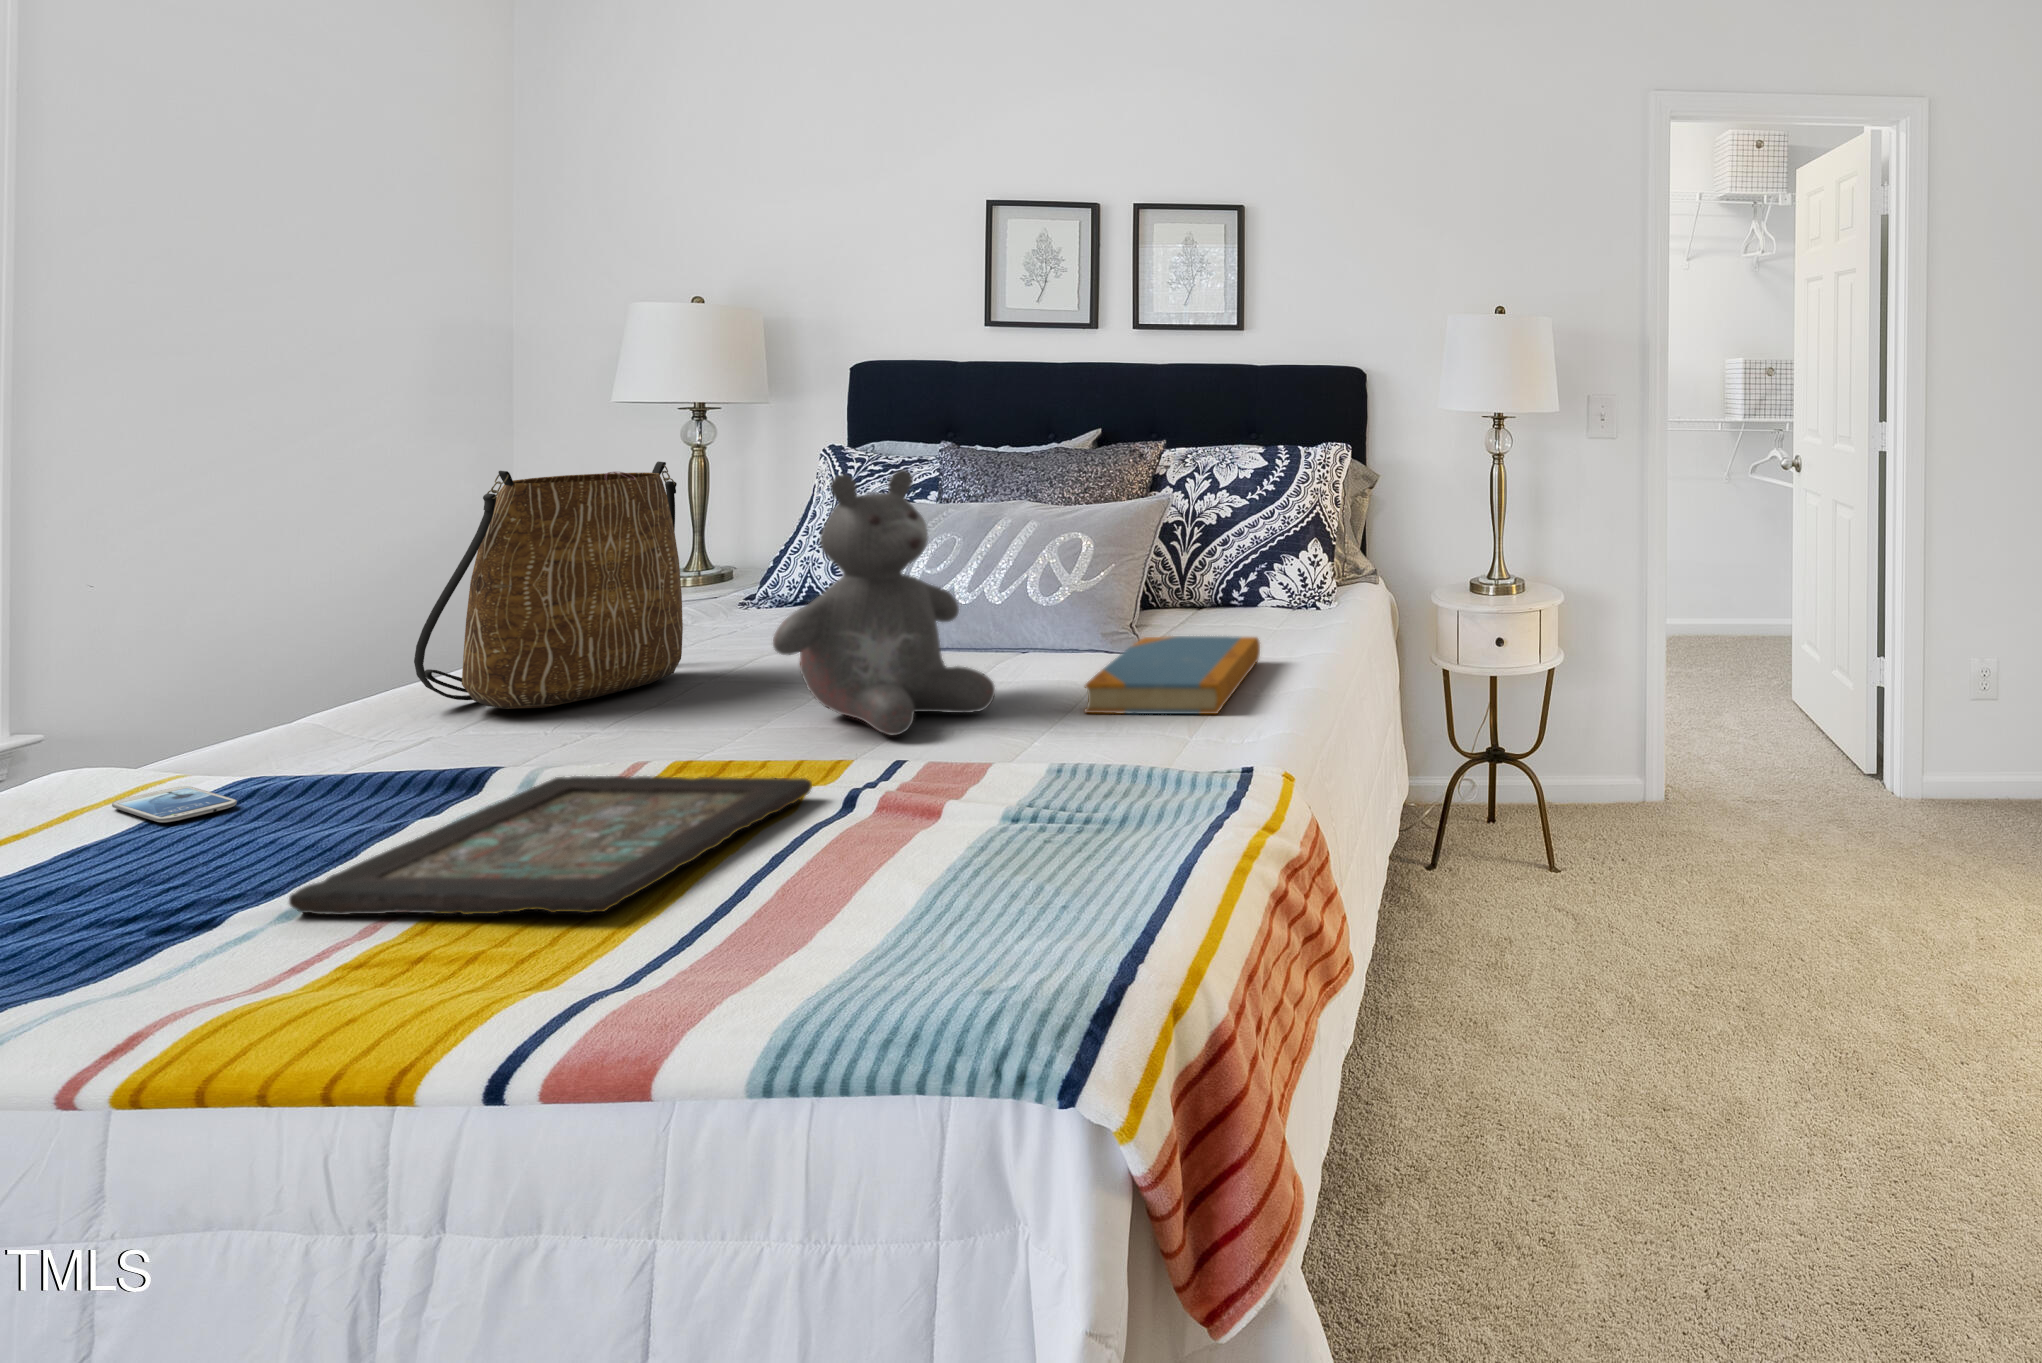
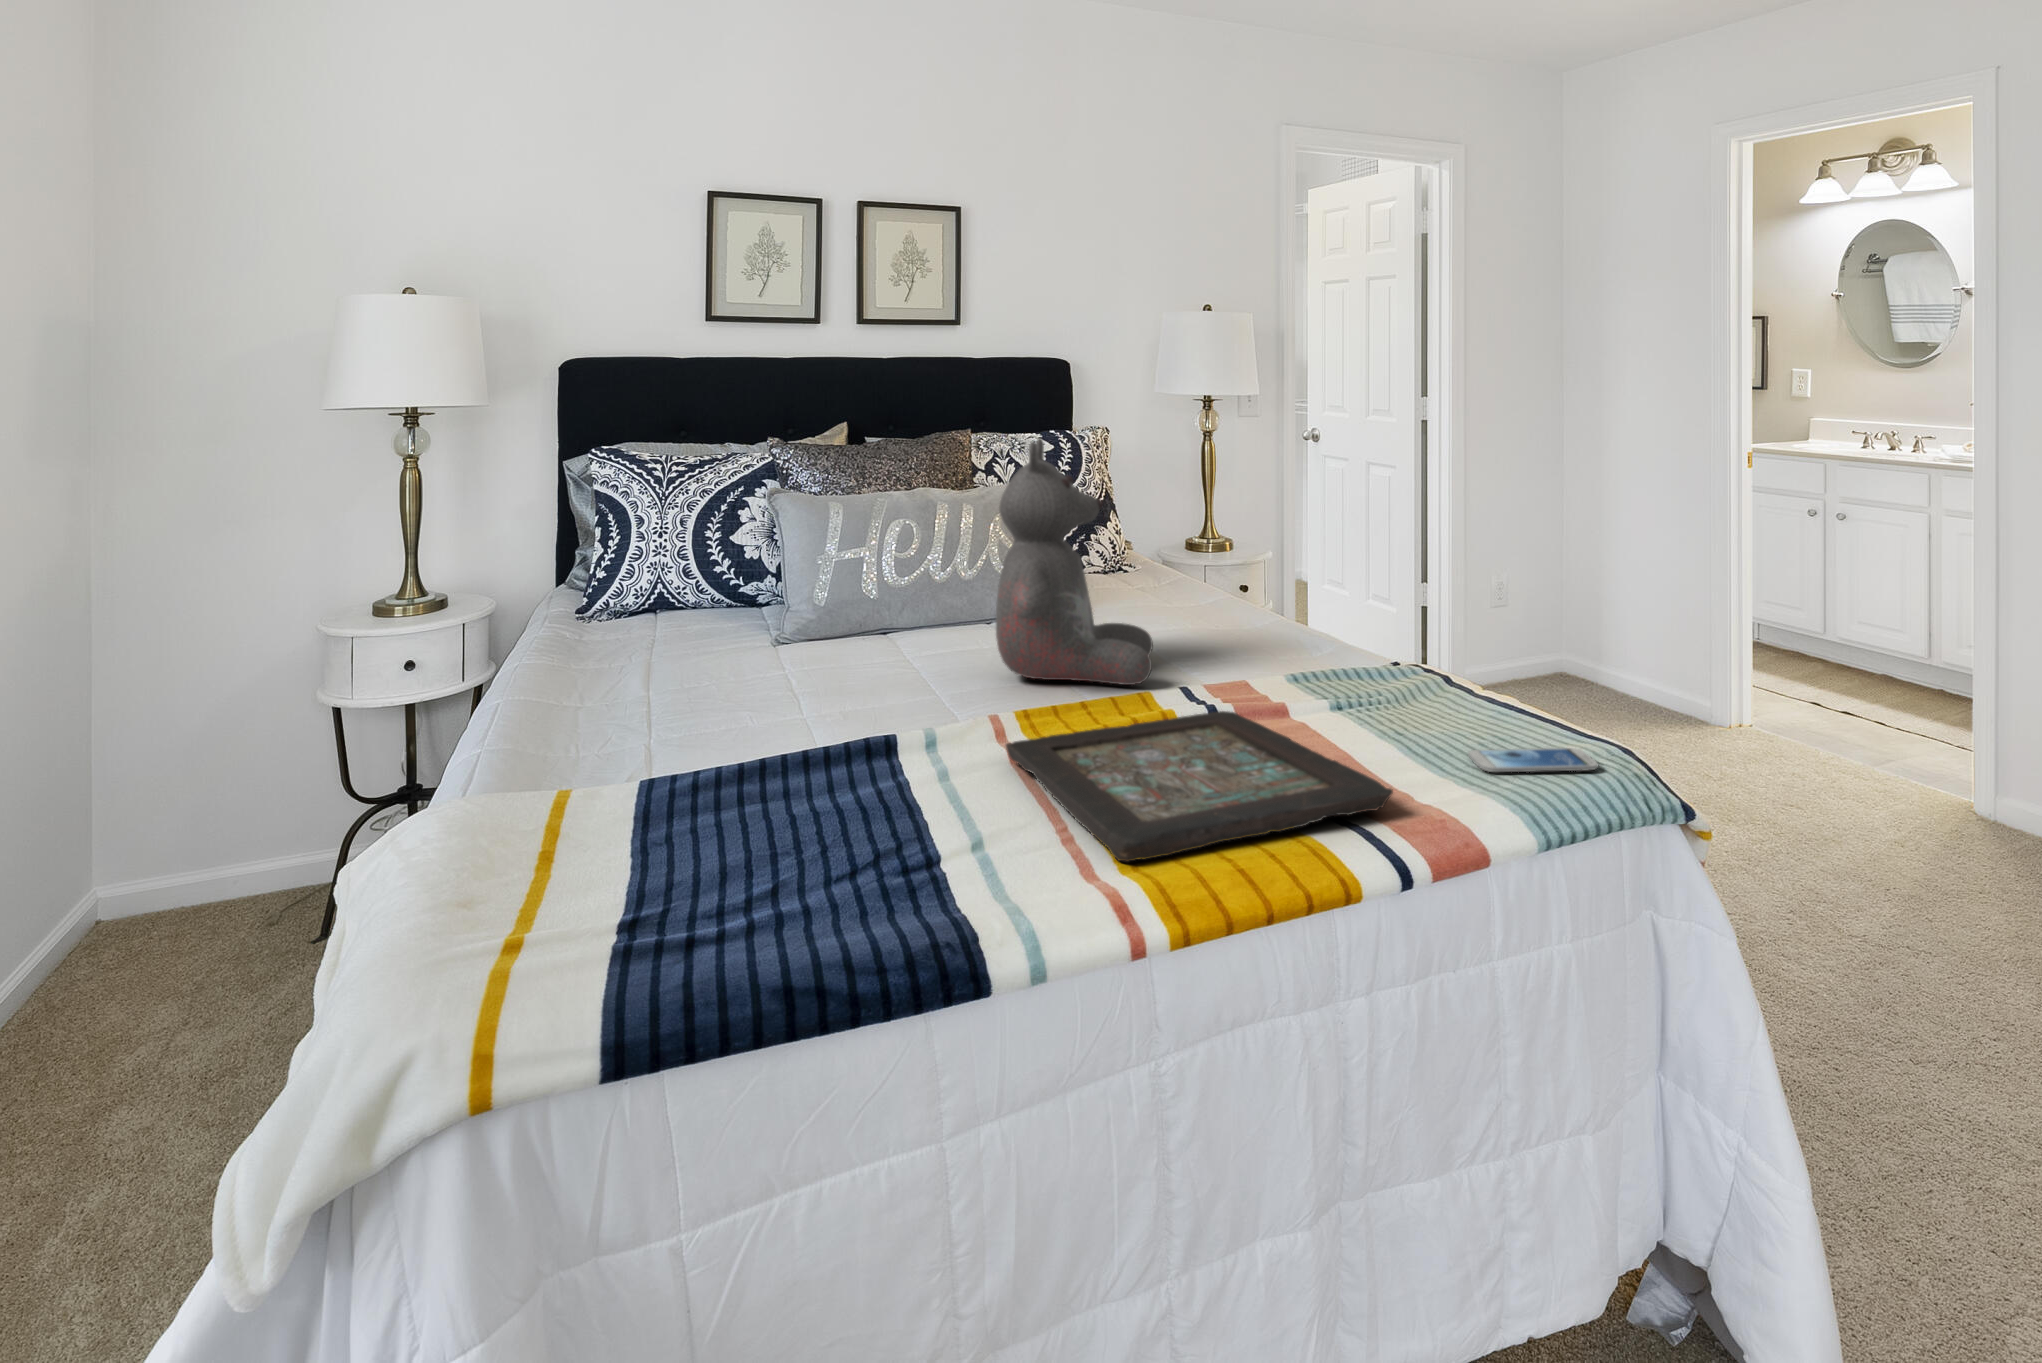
tote bag: present [414,461,683,709] -> none [582,448,766,721]
book: present [1085,636,1260,714] -> none [1130,585,1324,653]
smartphone: present [112,786,237,822] -> present [1468,748,1598,772]

